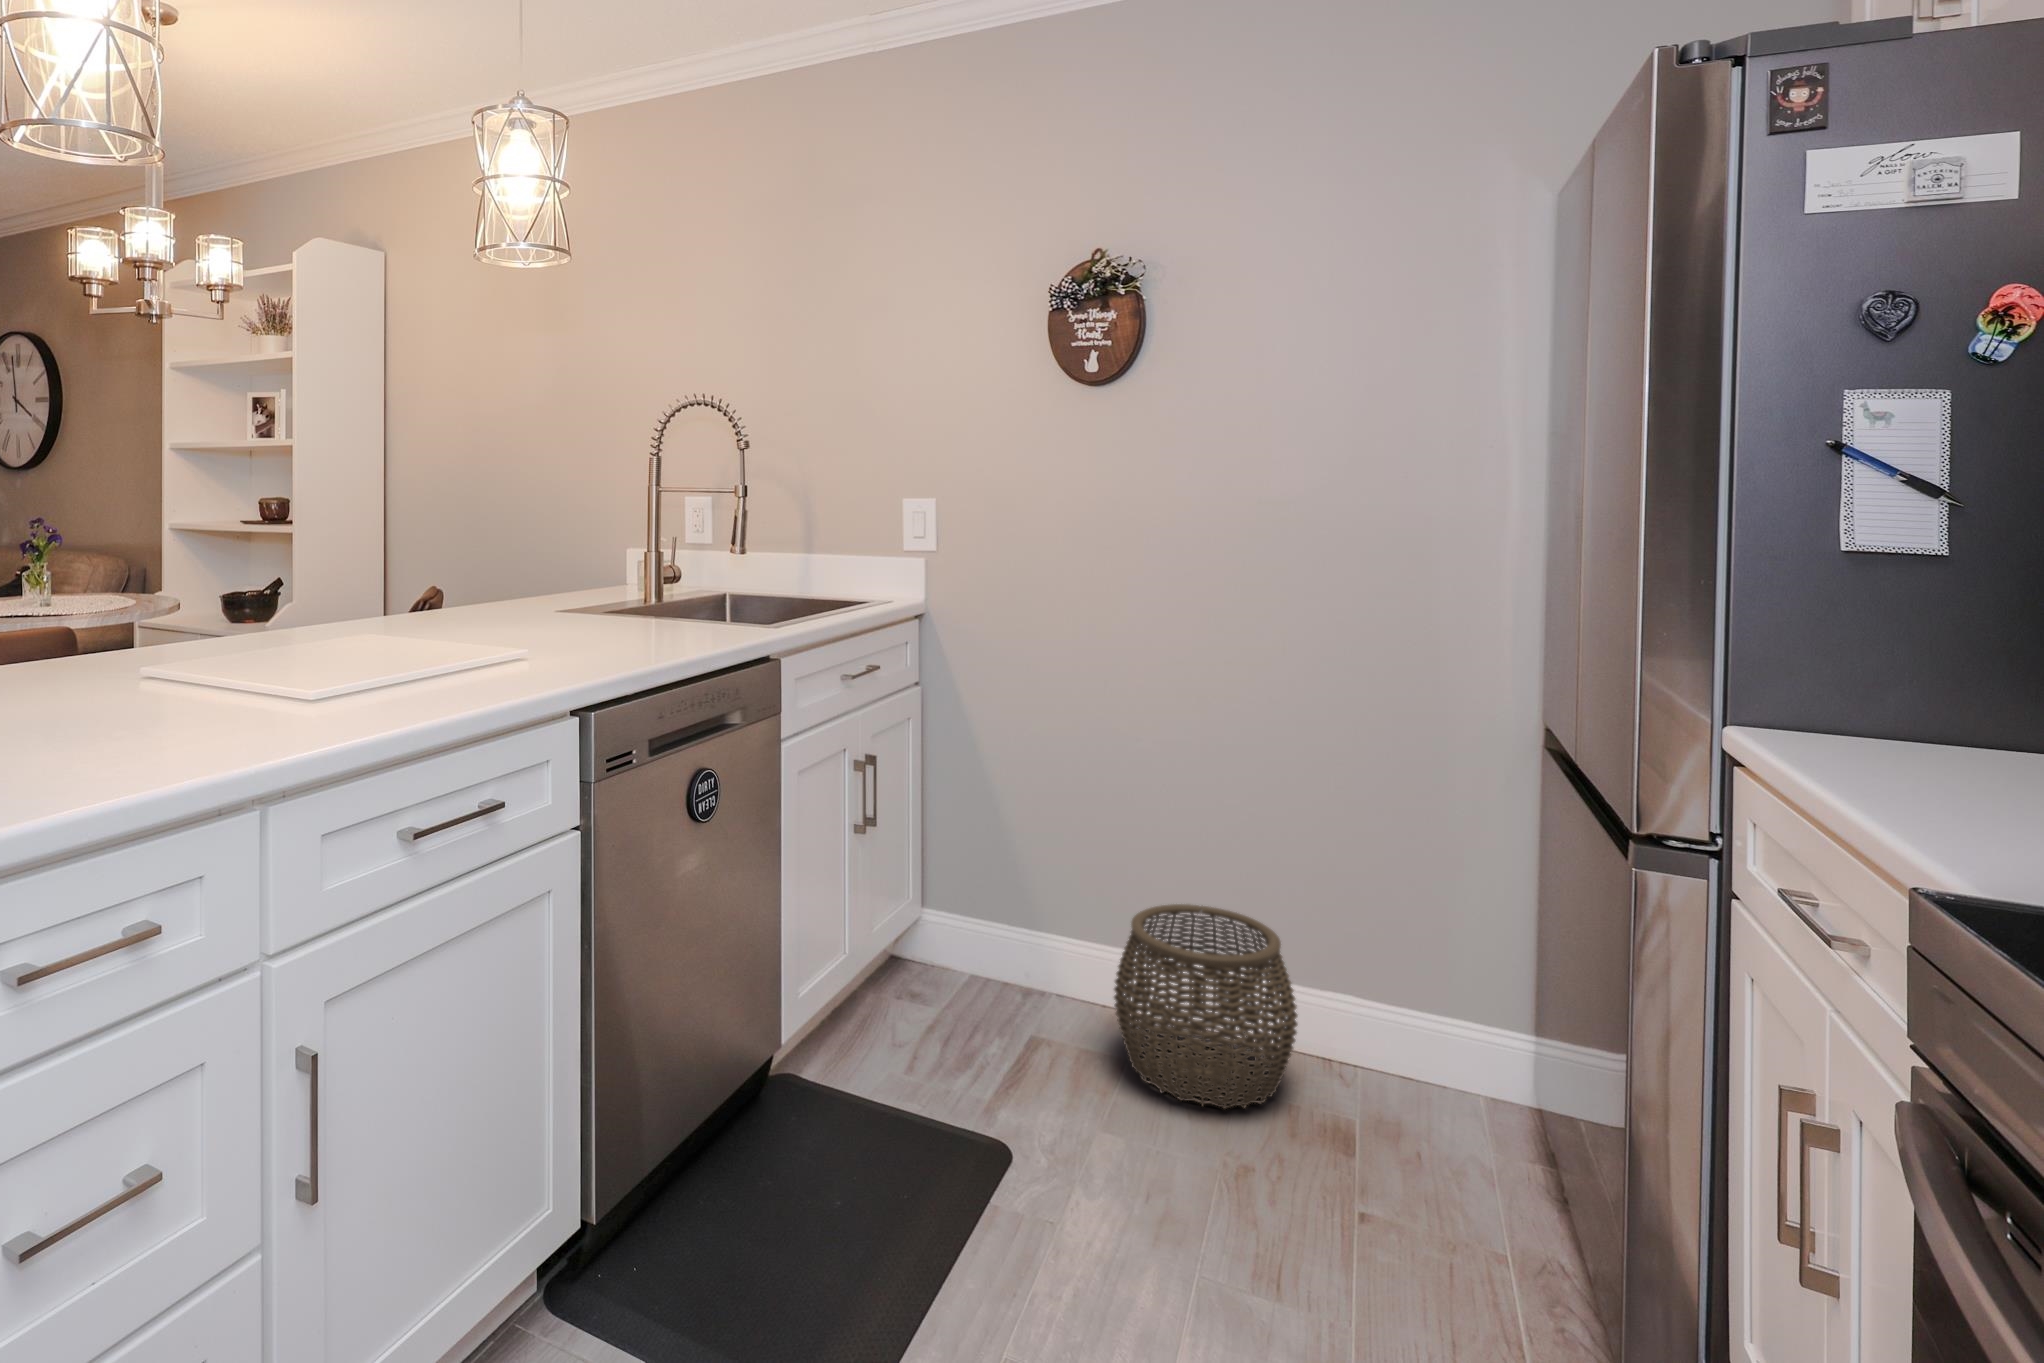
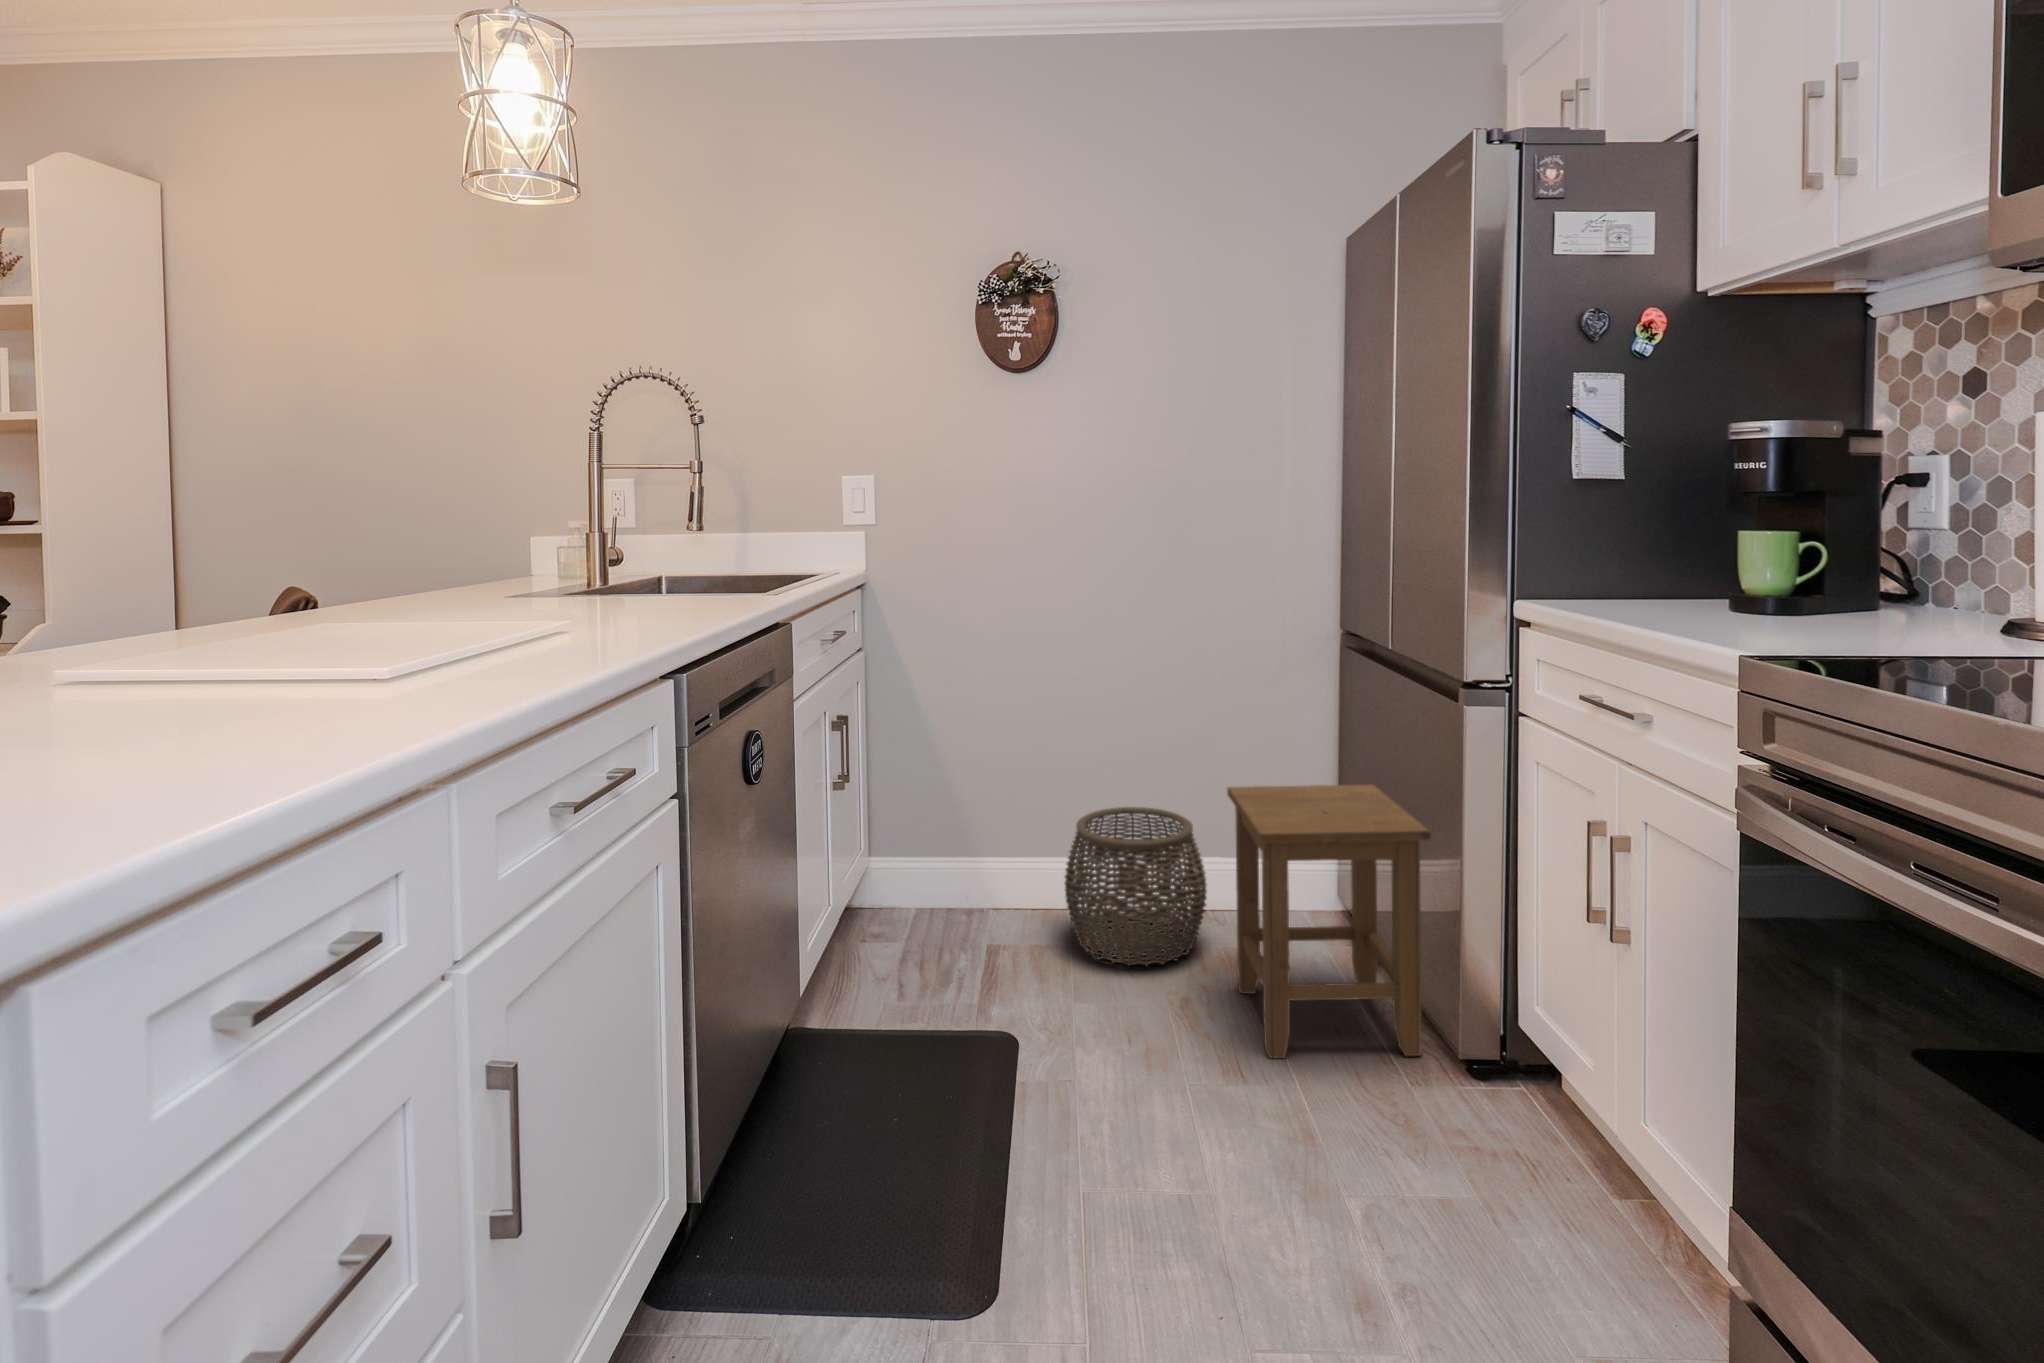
stool: none [1310,910,1578,1338] -> present [1227,784,1431,1058]

